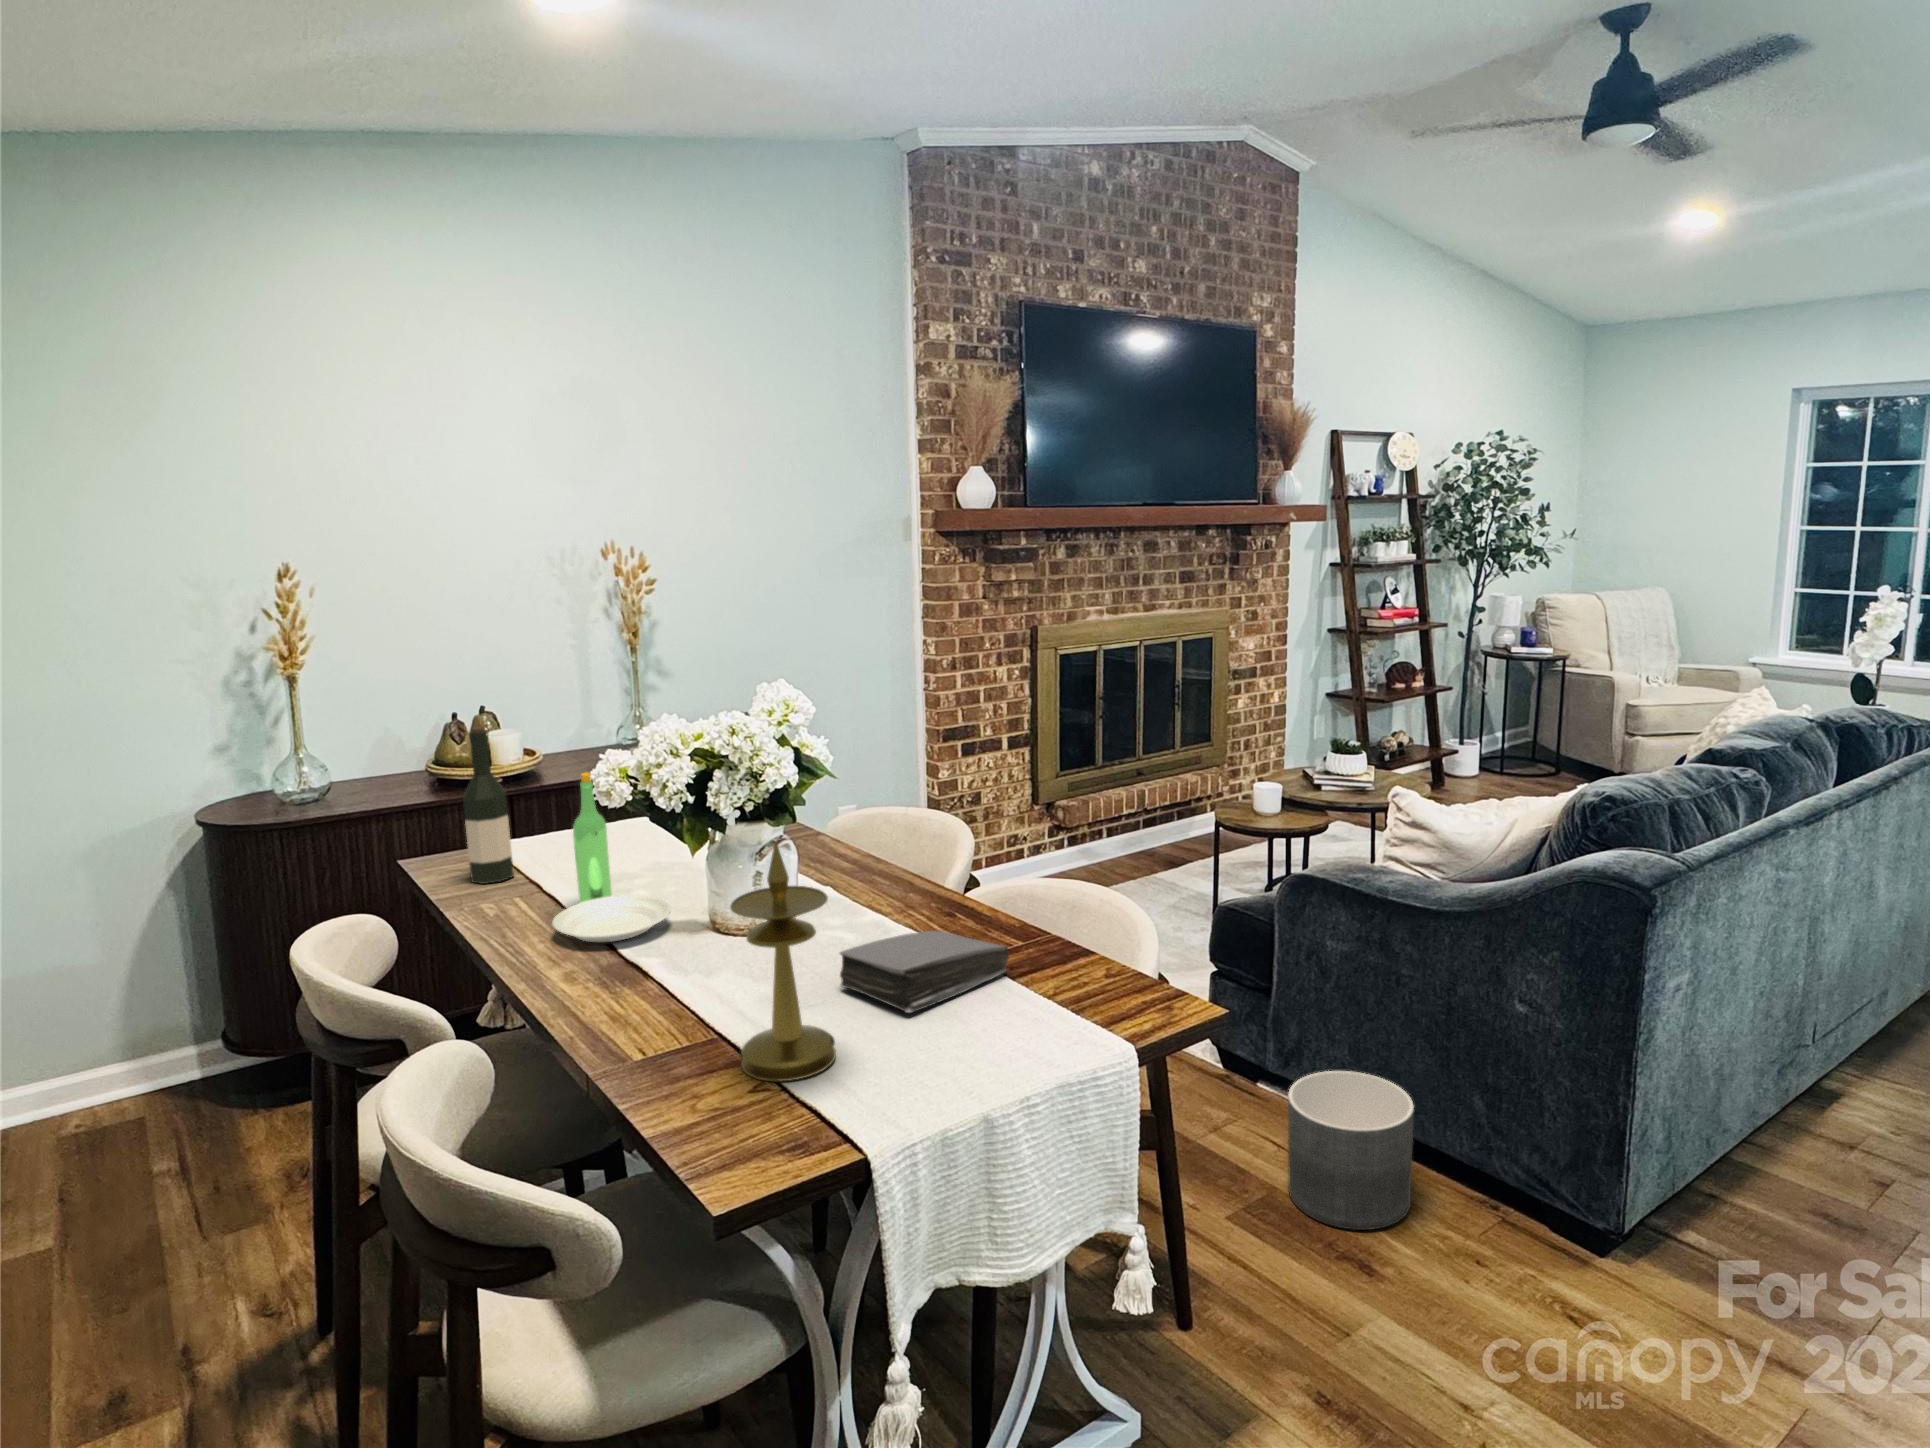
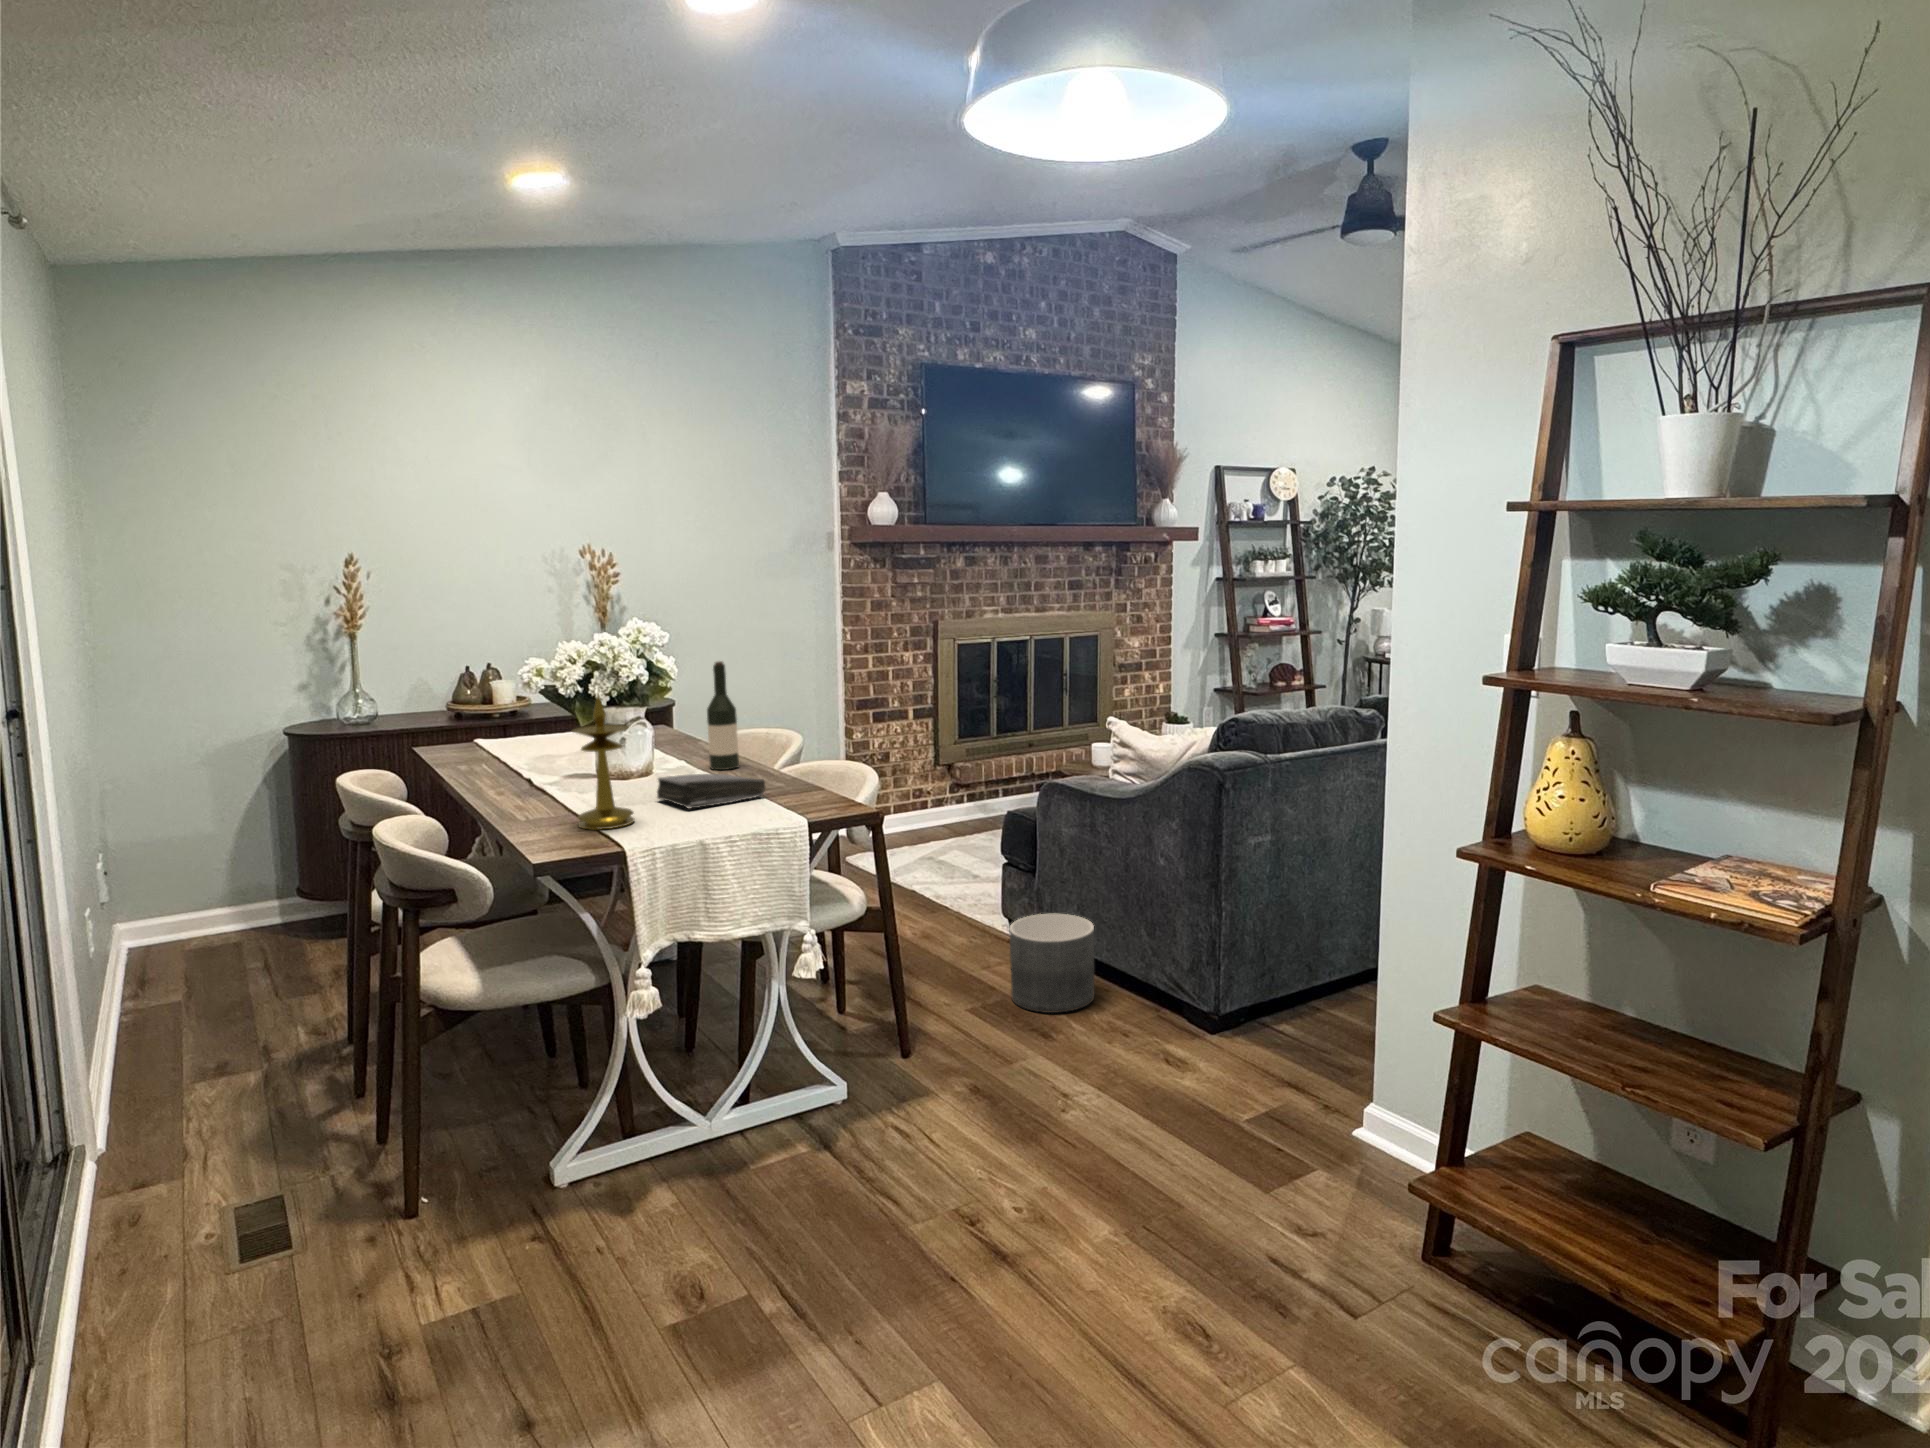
wine bottle: present [463,727,514,884] -> present [707,661,739,770]
plate: present [552,773,671,942] -> none [495,680,573,781]

